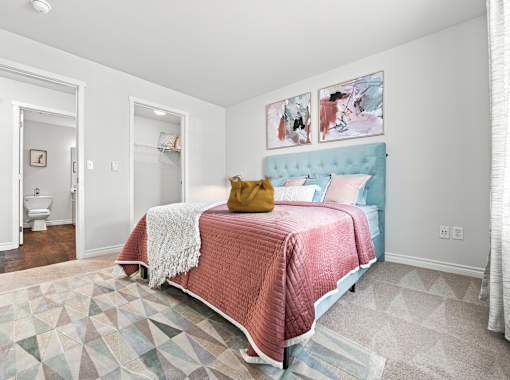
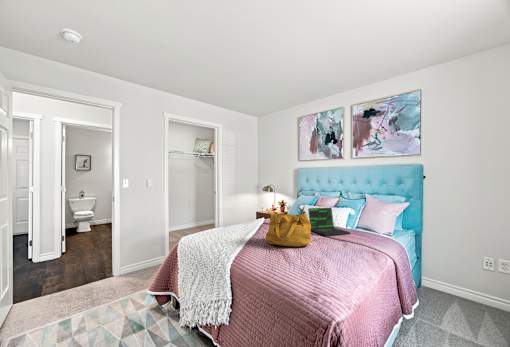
laptop: none [274,183,316,207] -> present [308,208,350,236]

